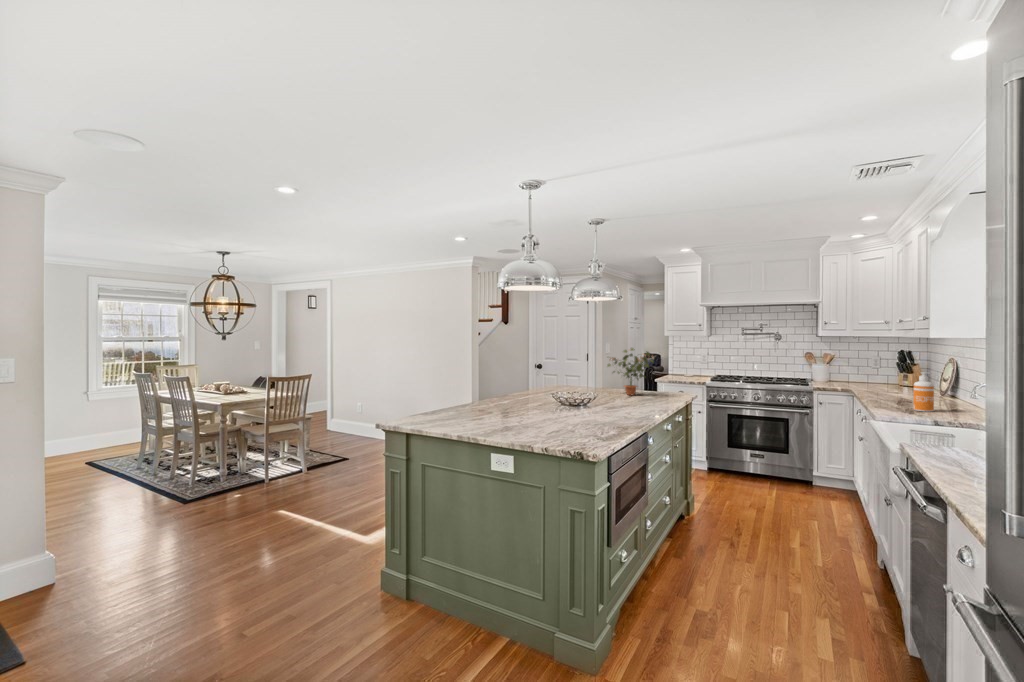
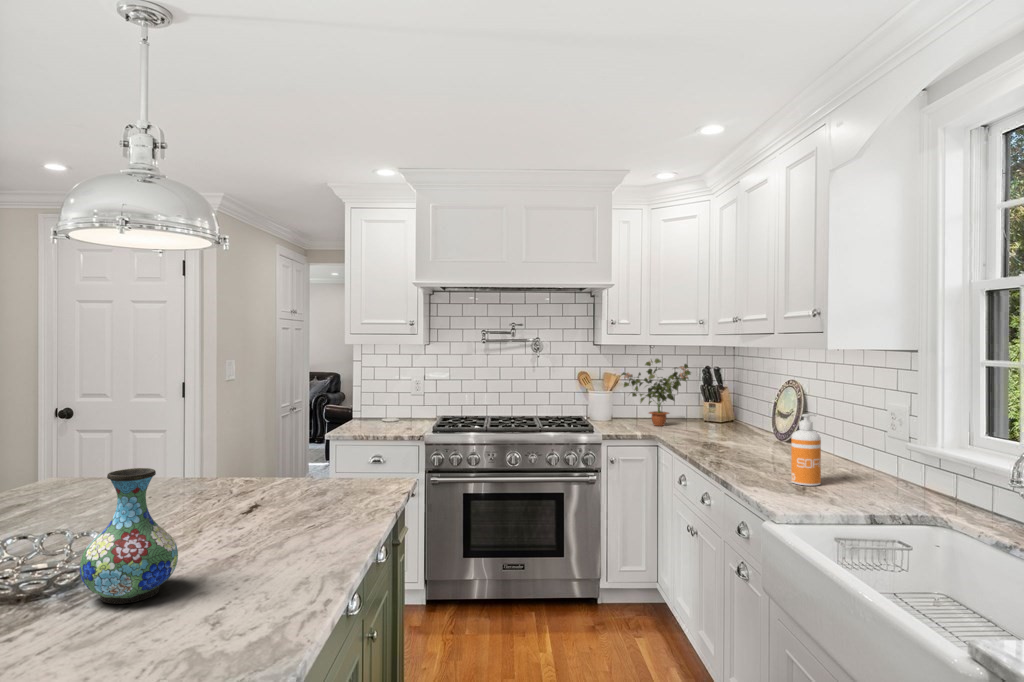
potted plant: present [607,348,654,395] -> present [621,359,691,426]
vase: none [580,371,607,410] -> present [80,468,178,604]

